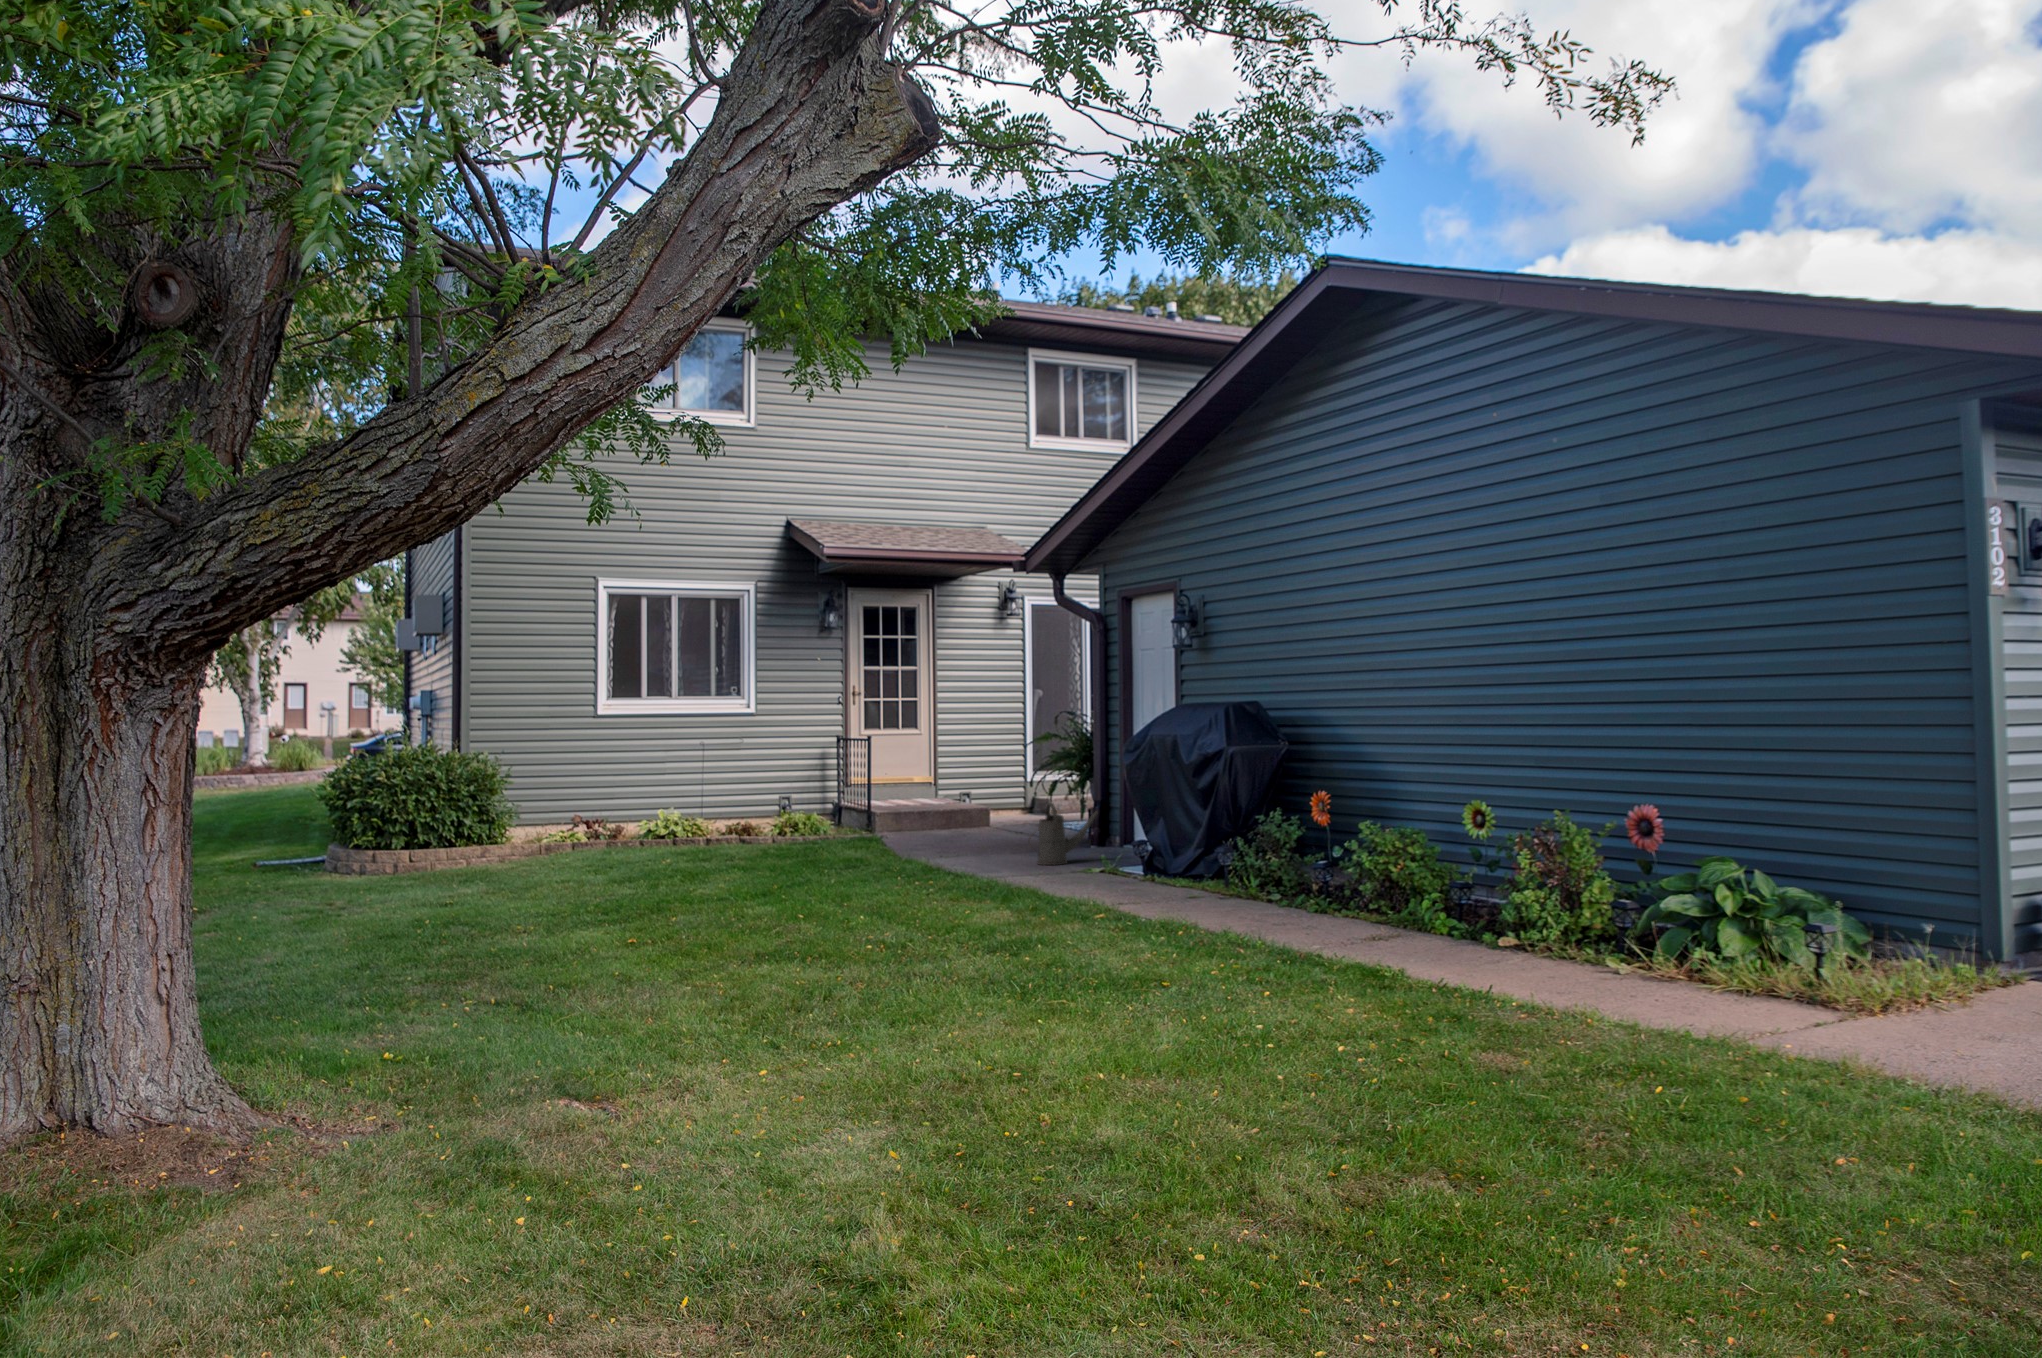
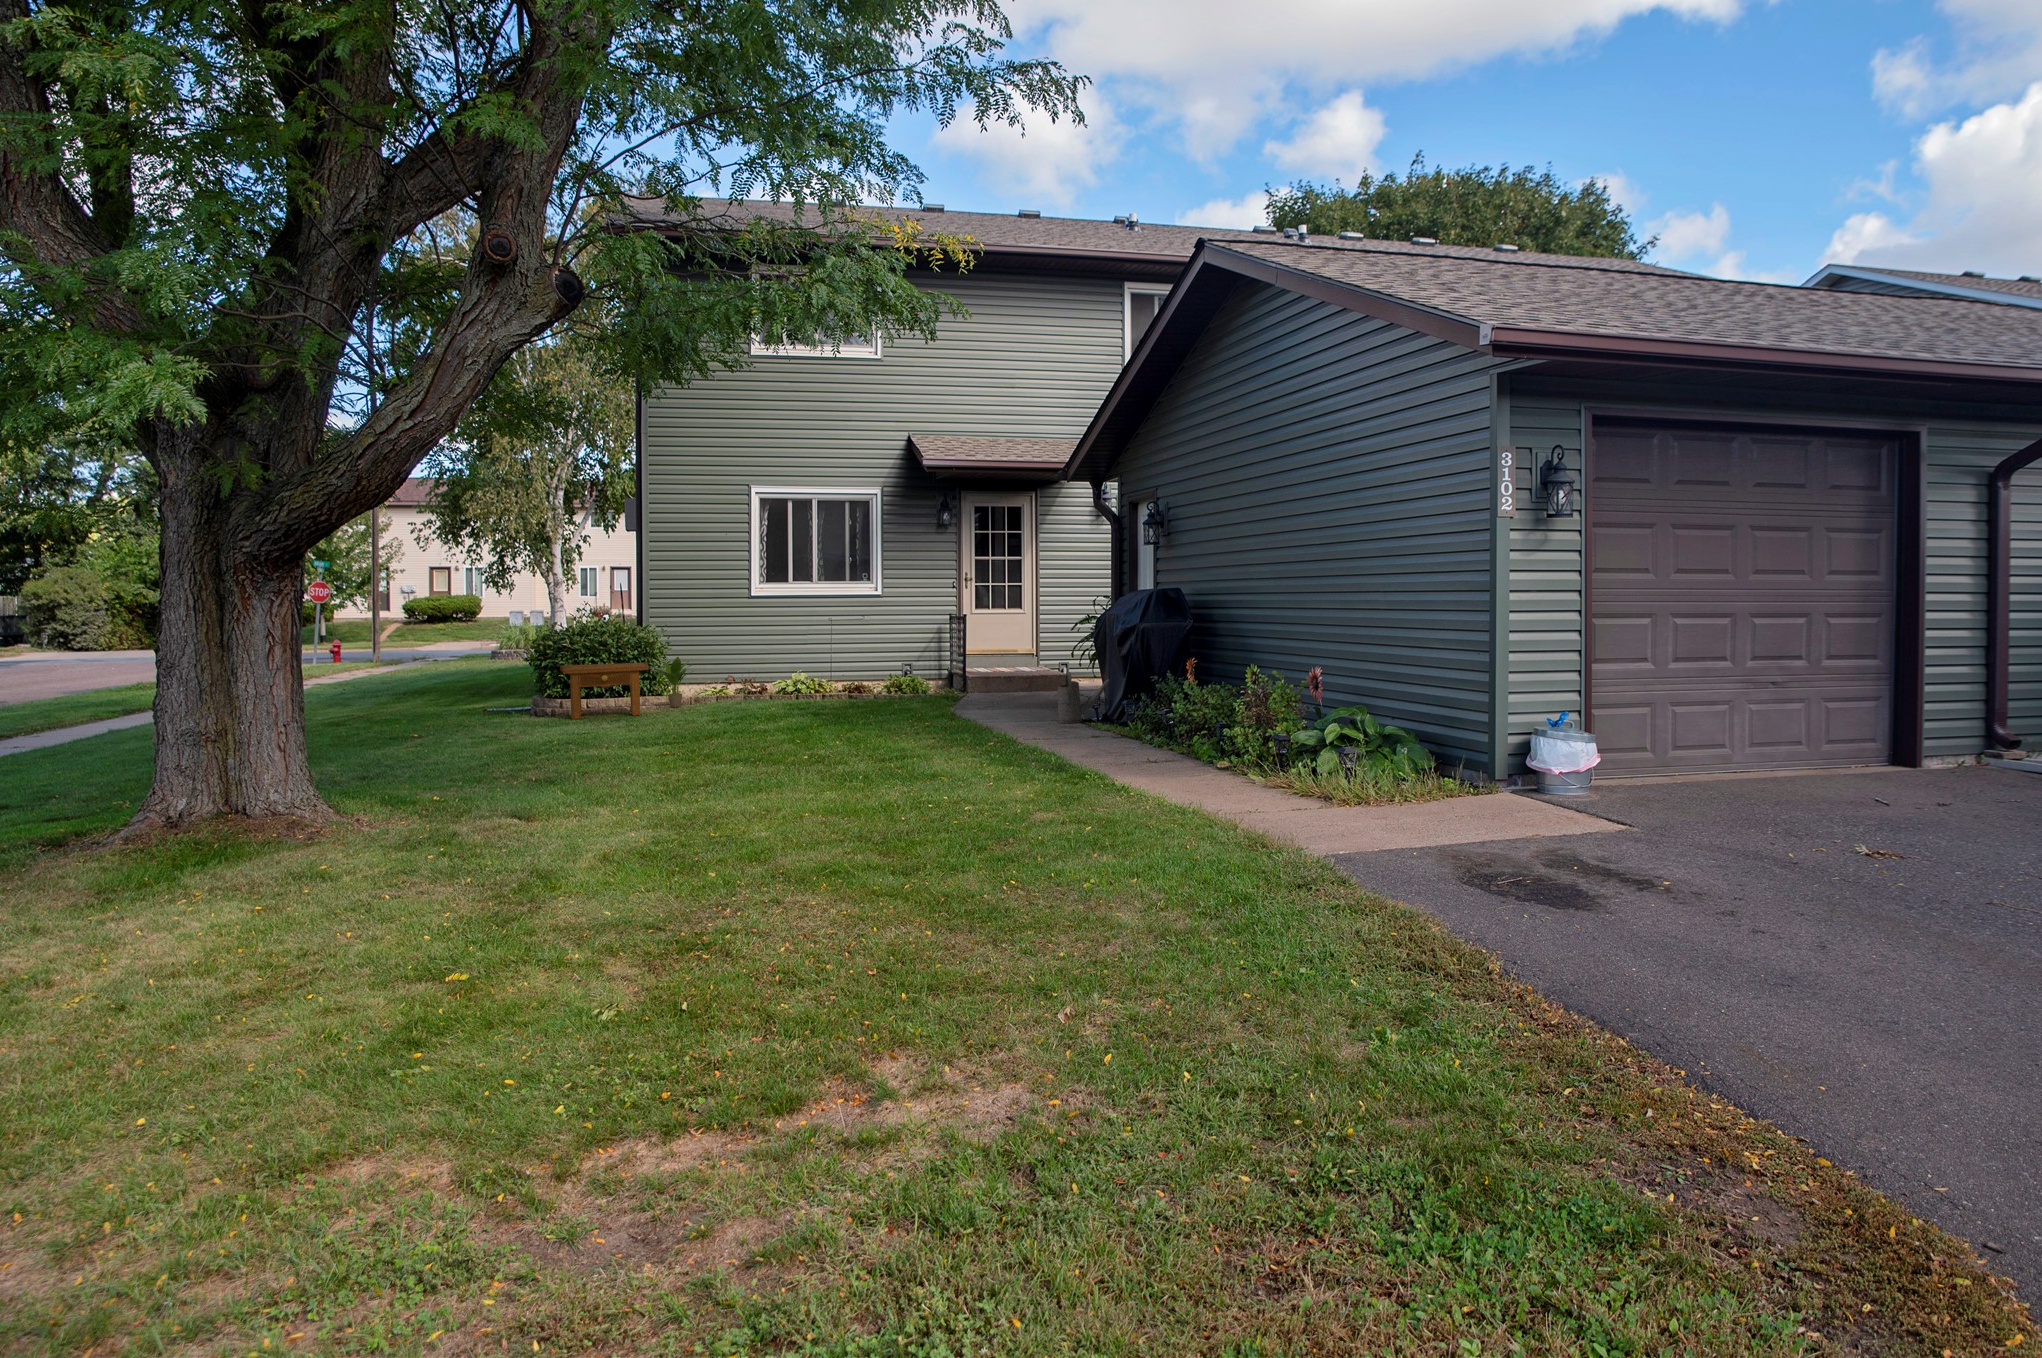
potted plant: none [499,793,546,857] -> present [658,657,693,708]
side table: none [381,801,500,875] -> present [560,663,649,719]

